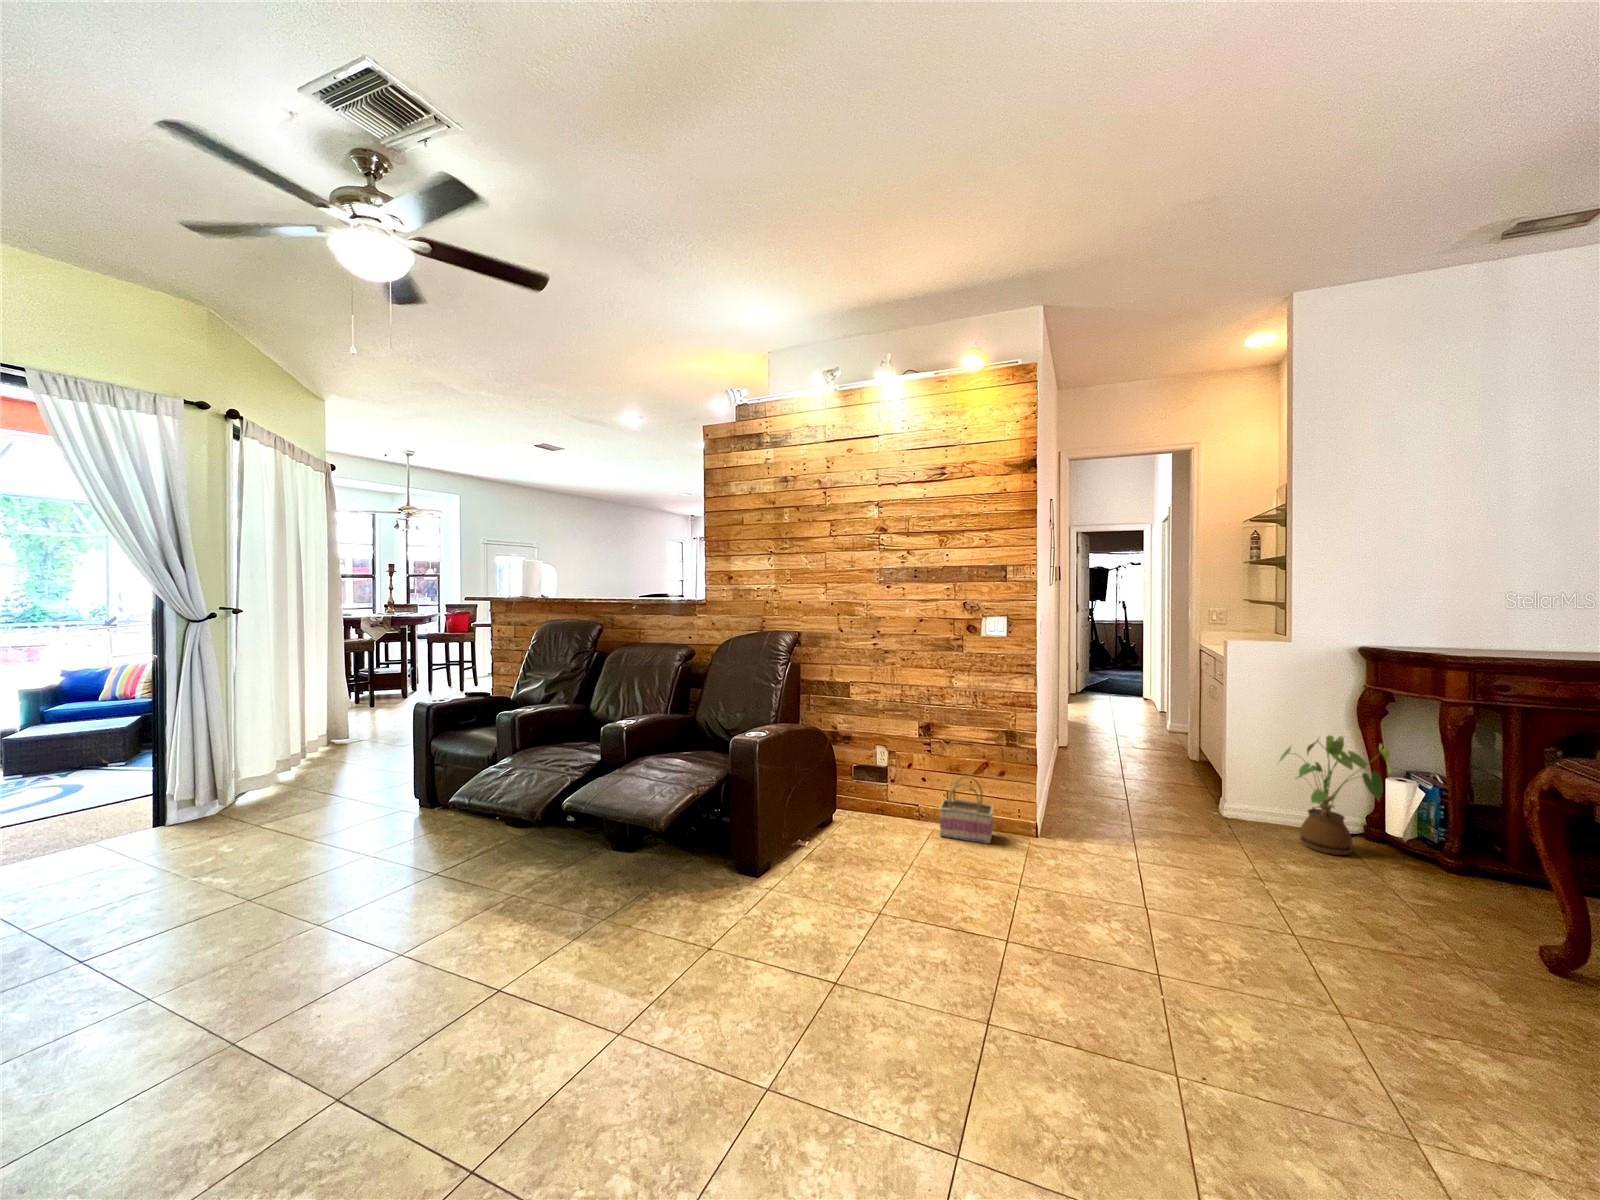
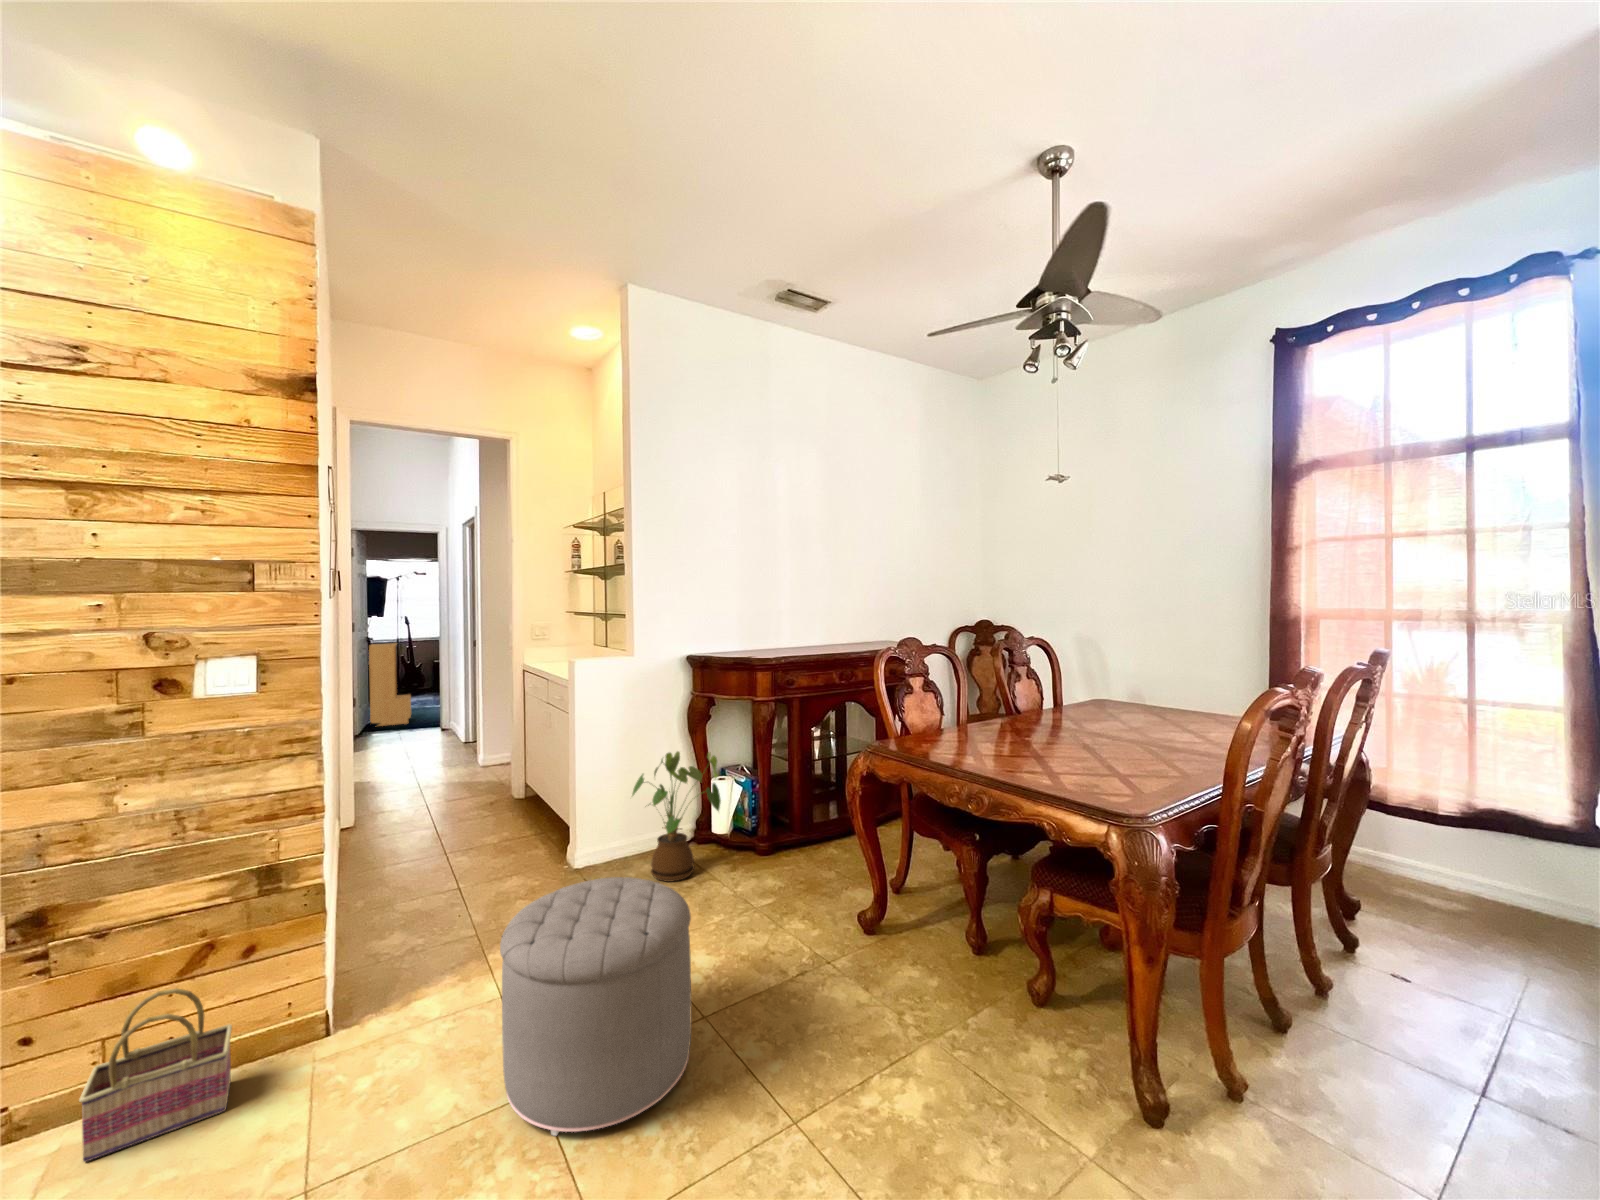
bookshelf: none [1089,621,1121,686] -> present [369,643,411,726]
ottoman: none [1125,792,1281,954] -> present [500,877,691,1136]

